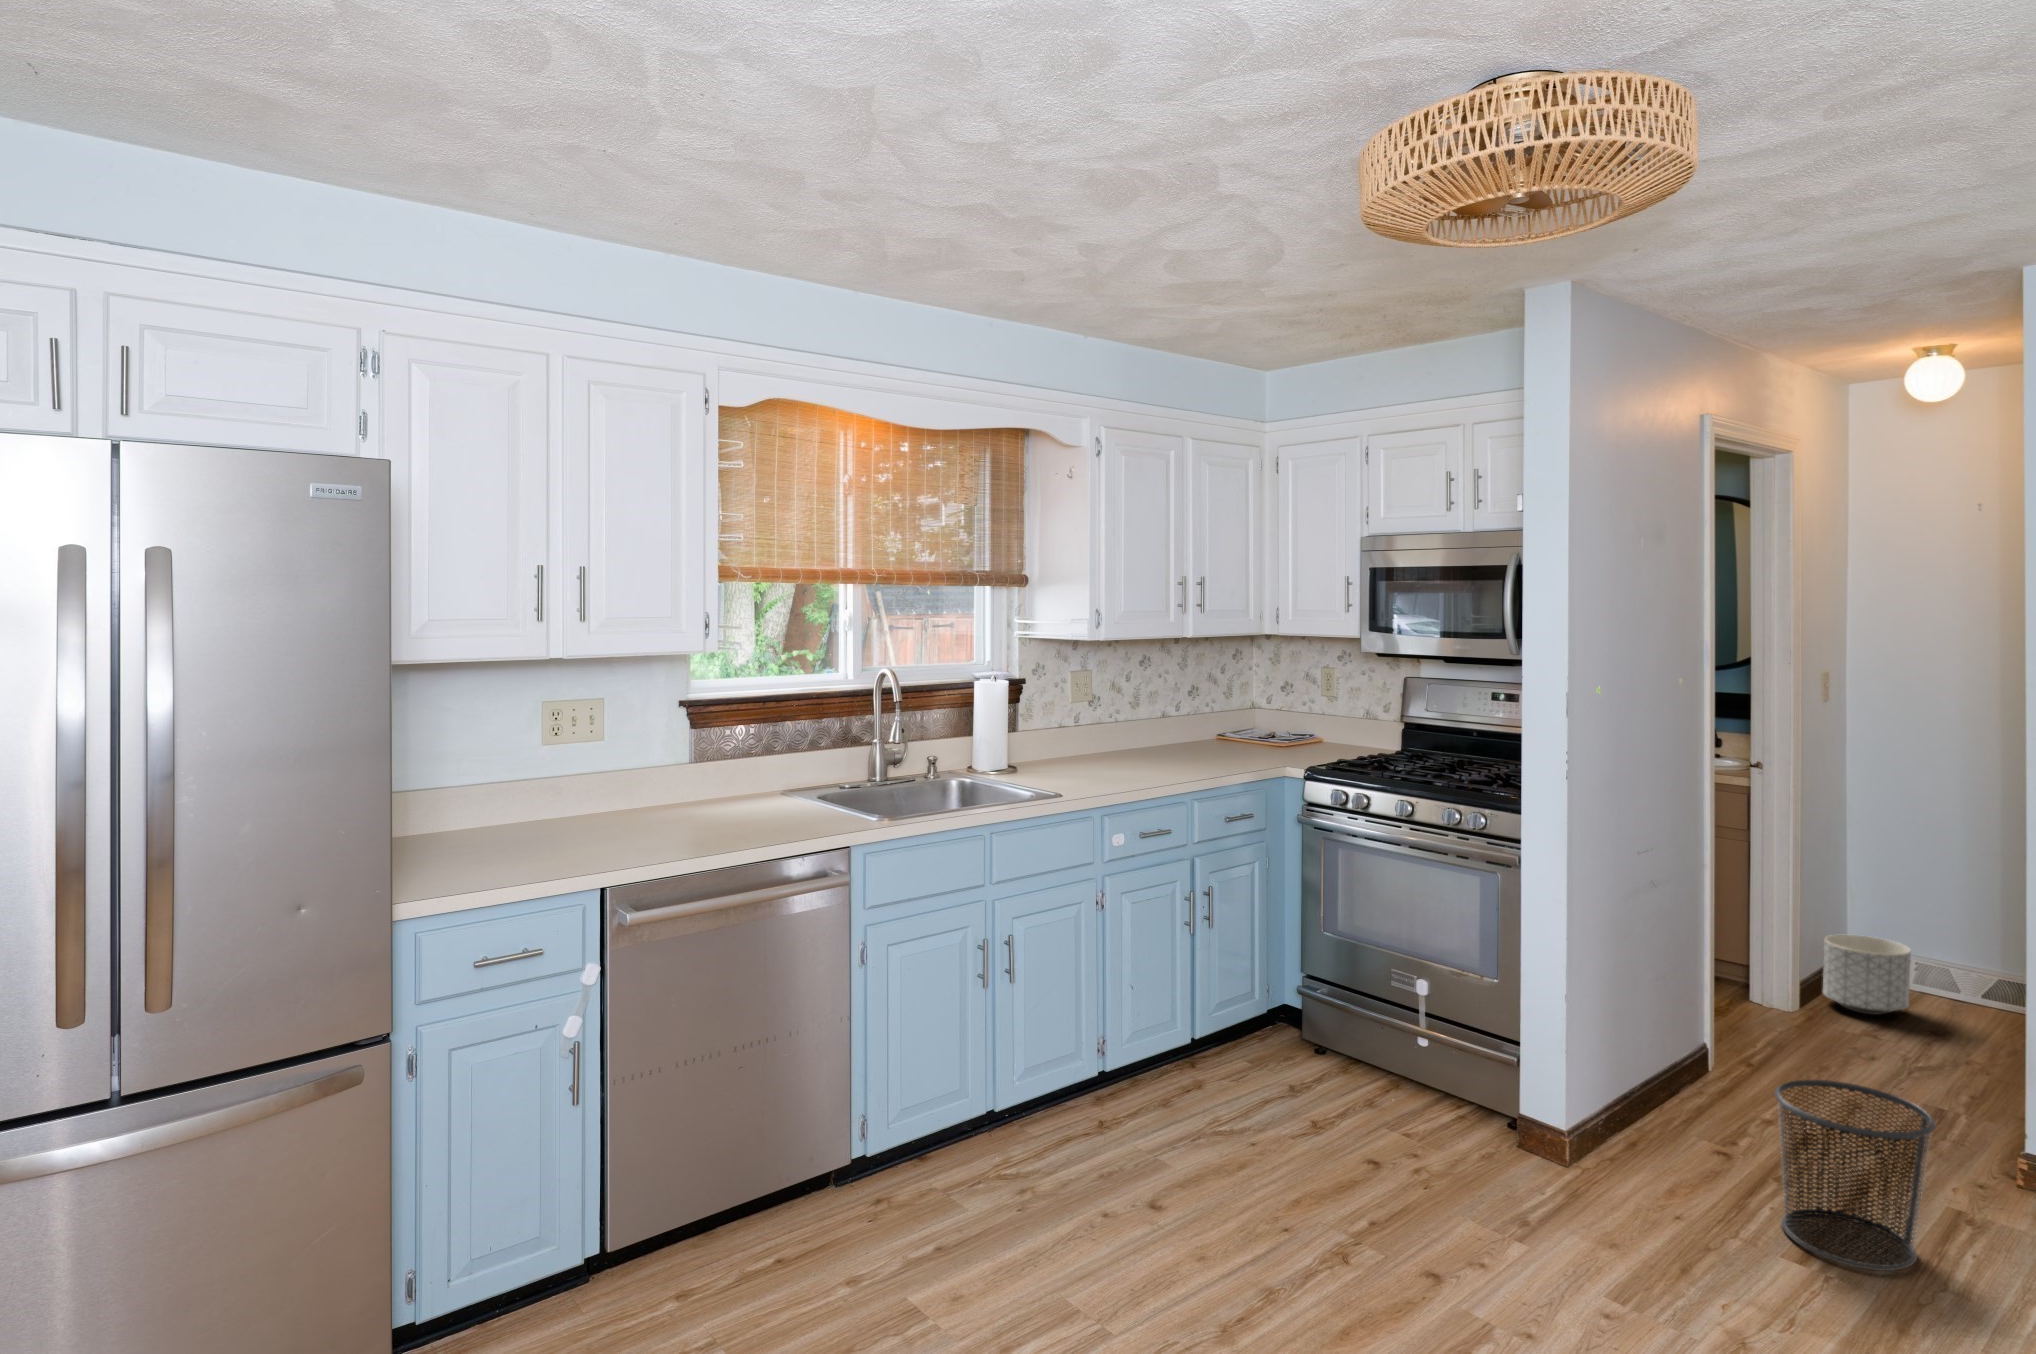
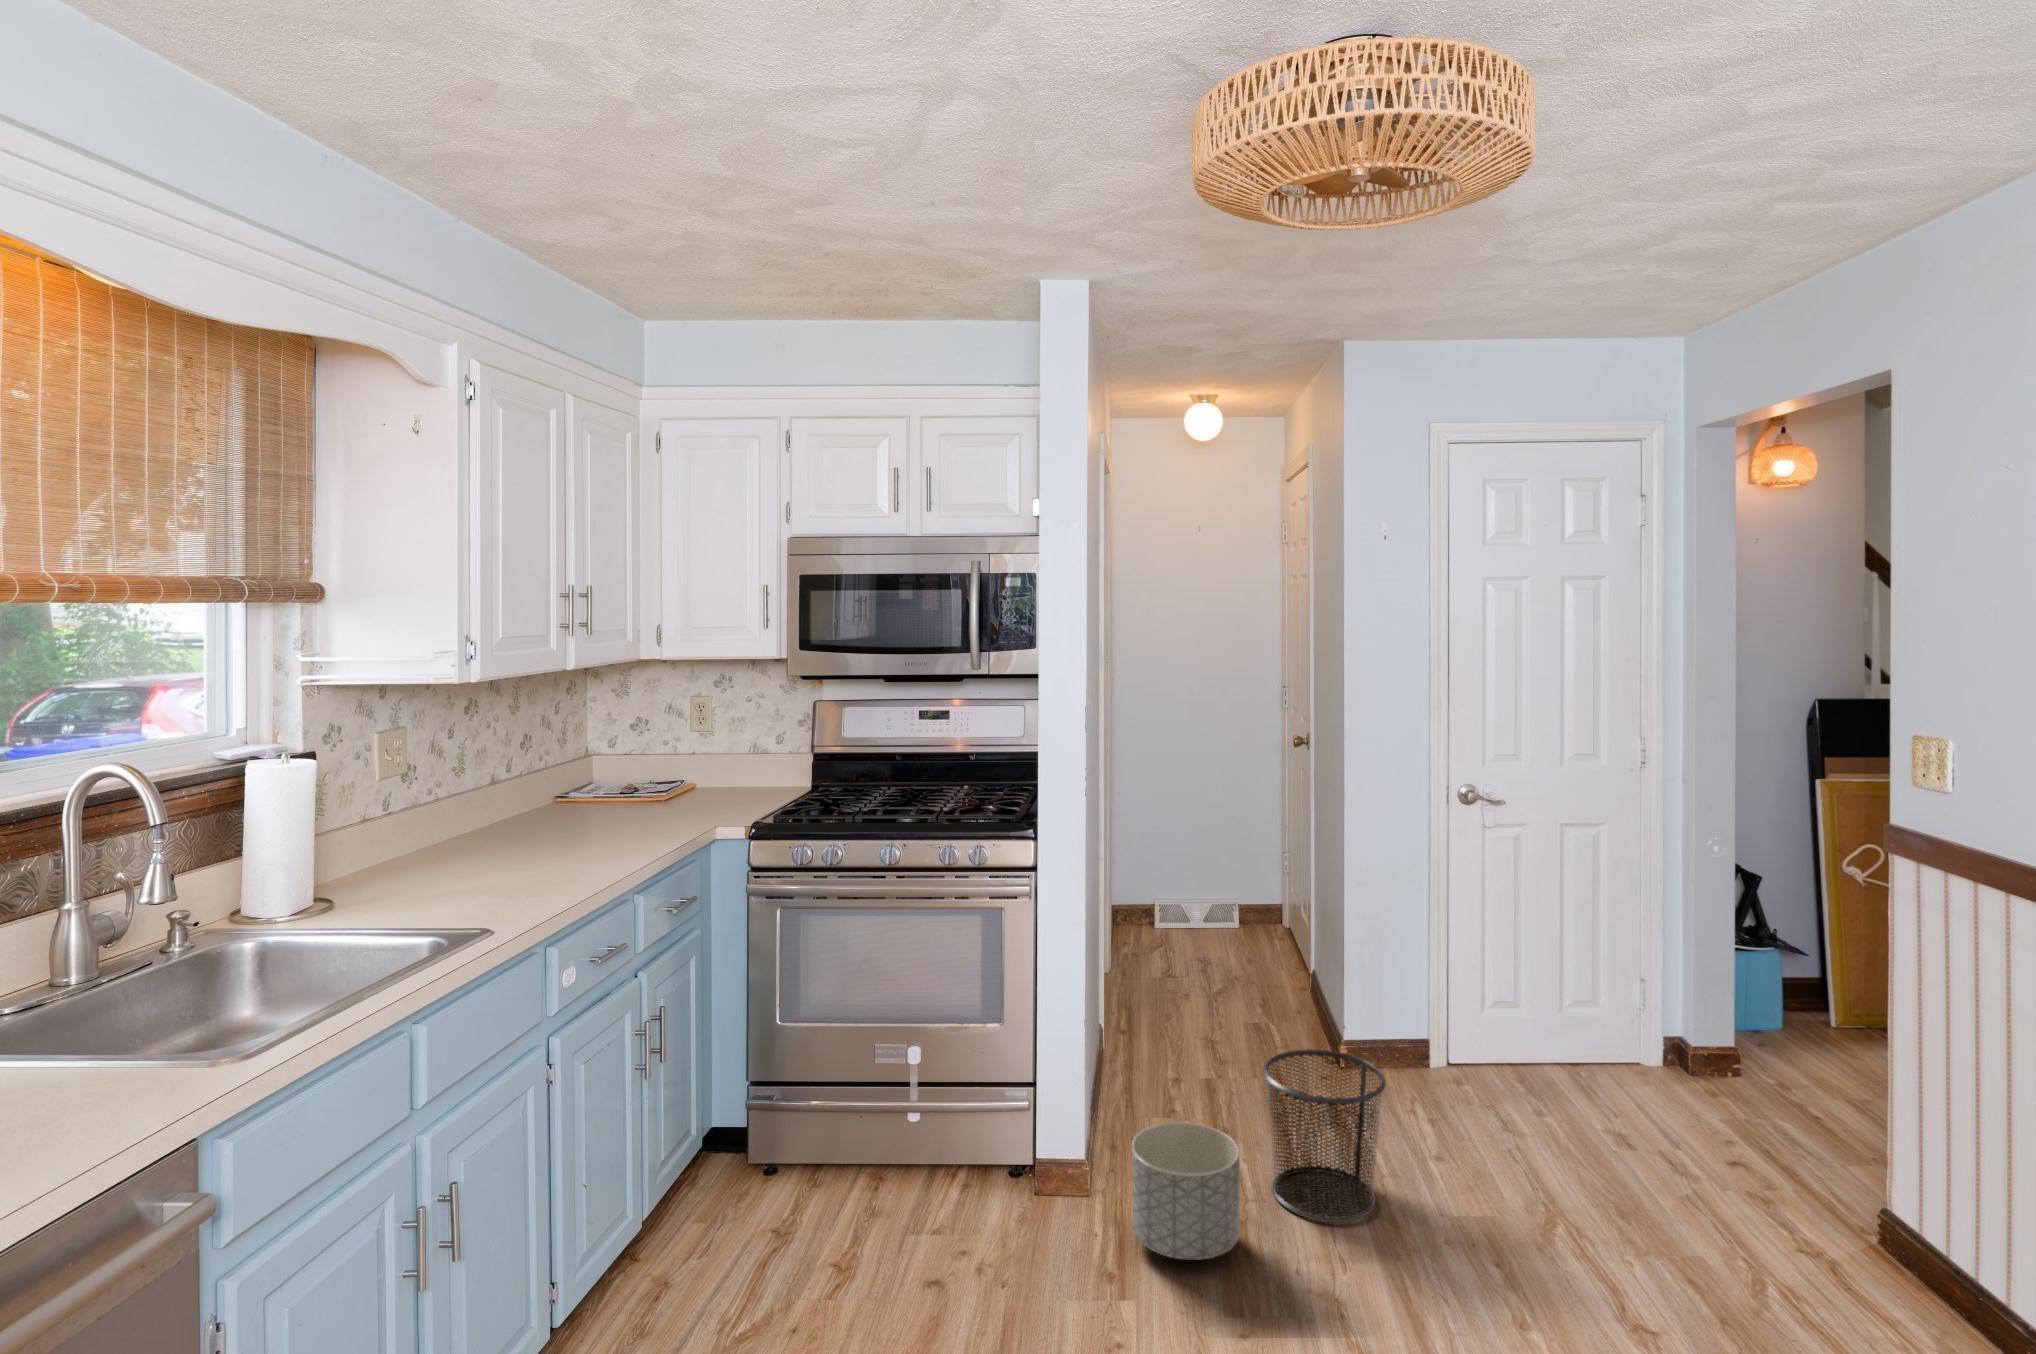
planter: present [1823,935,1911,1015] -> present [1132,1122,1239,1260]

